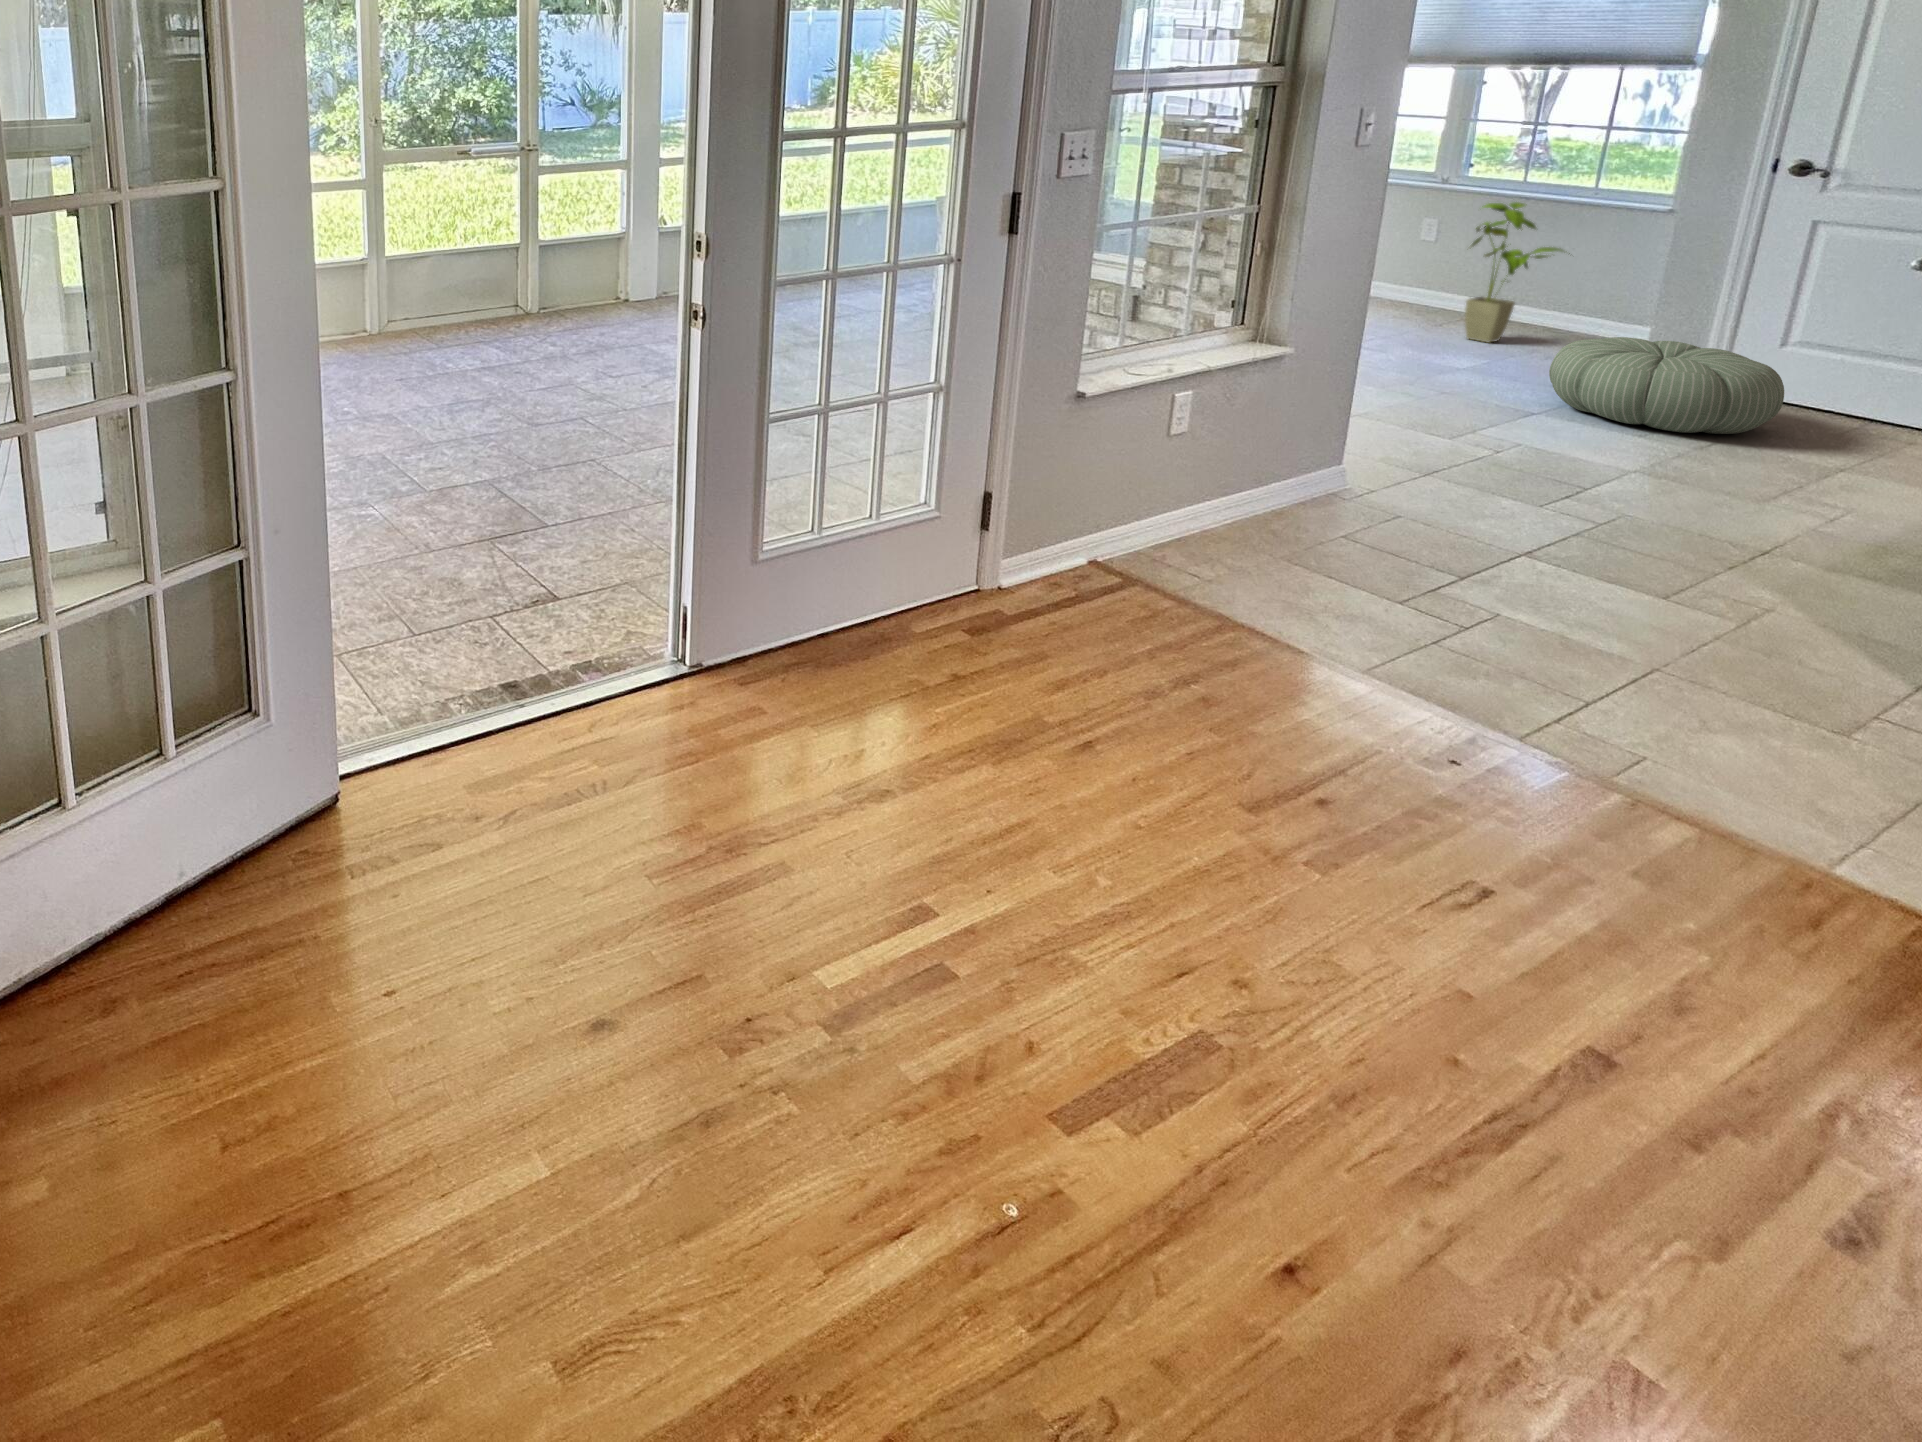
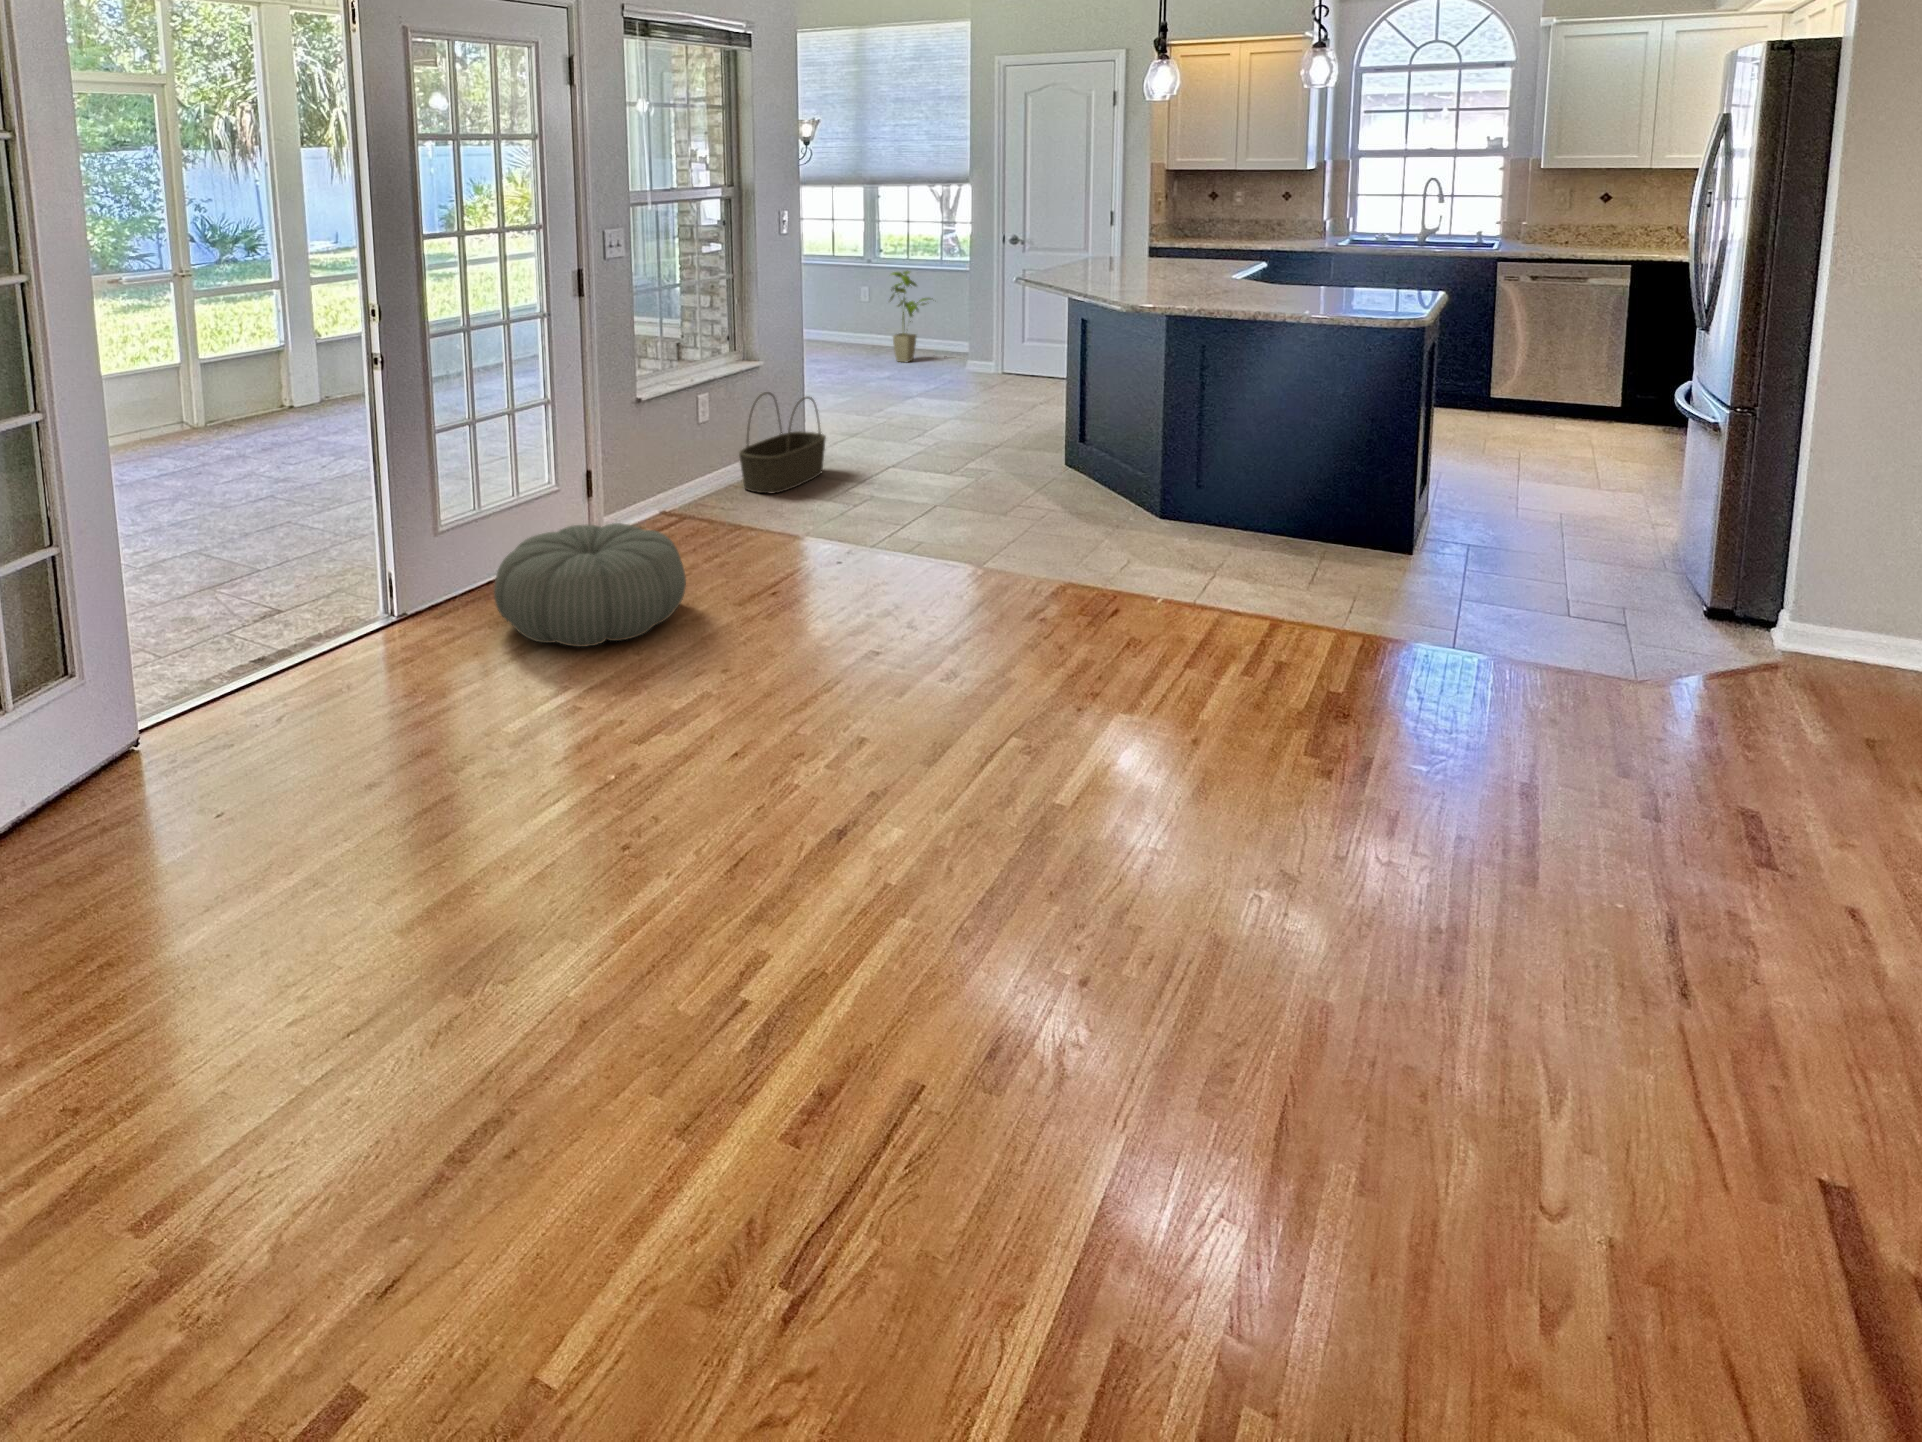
pouf: present [1549,337,1784,434] -> present [494,523,686,647]
basket: none [1227,397,1394,564] -> present [739,392,826,494]

